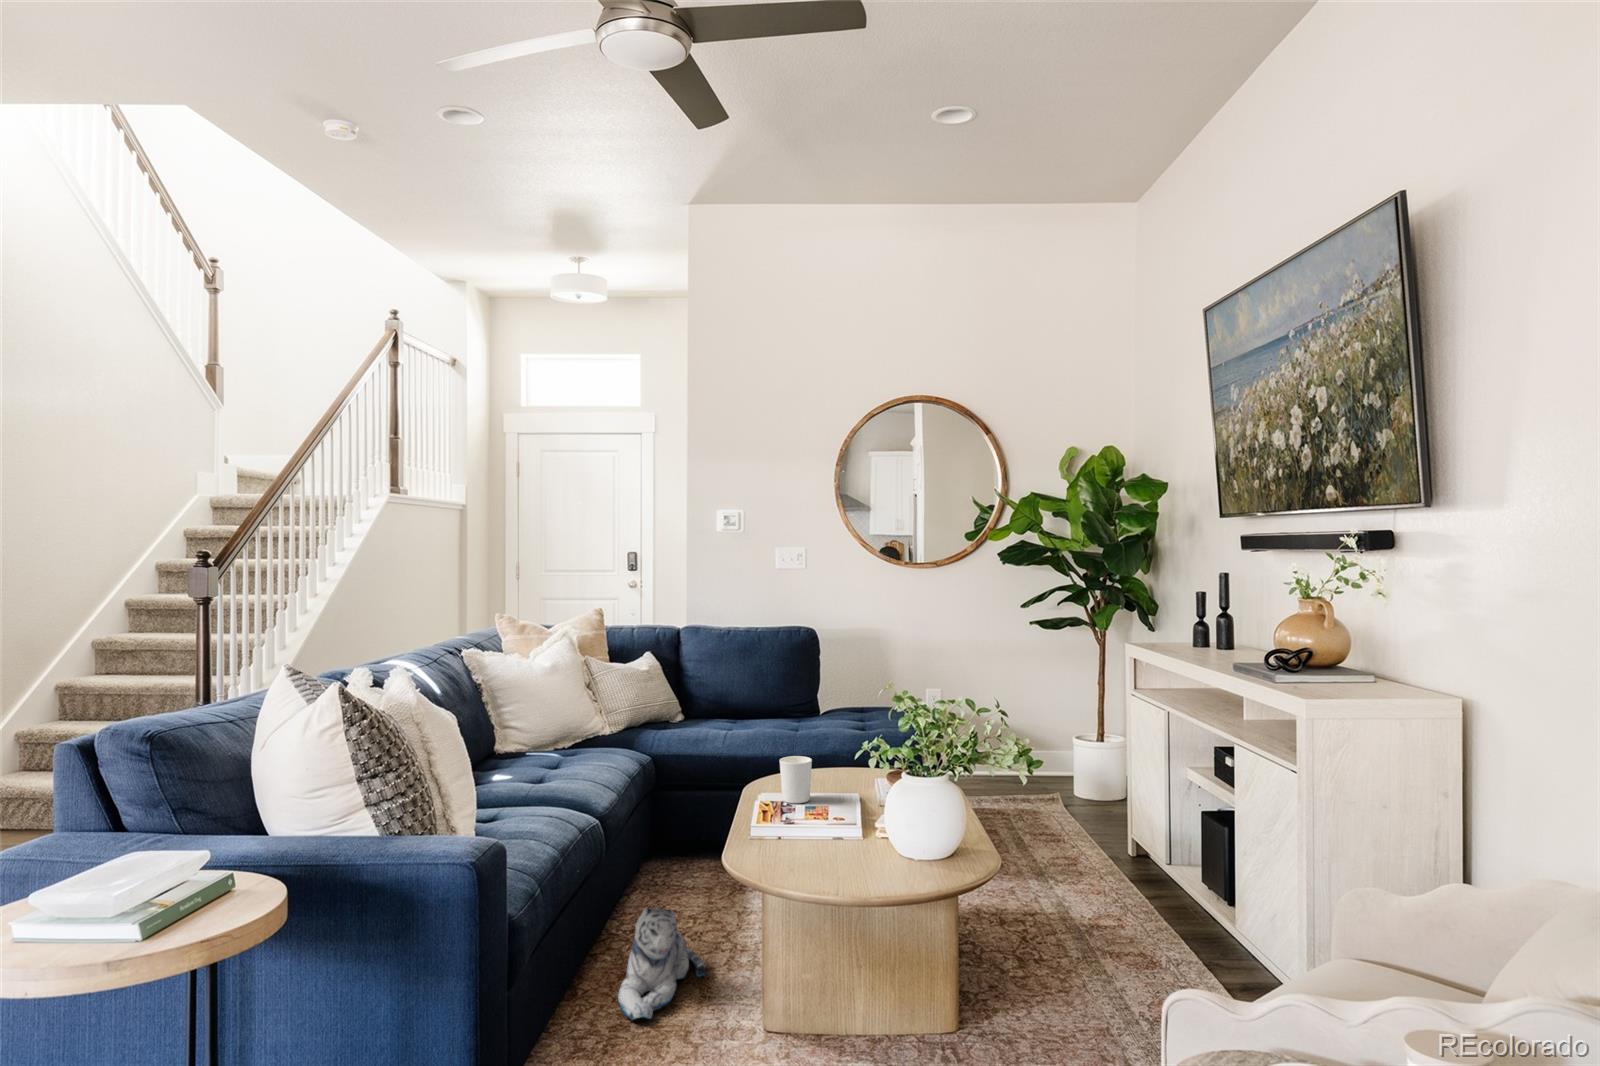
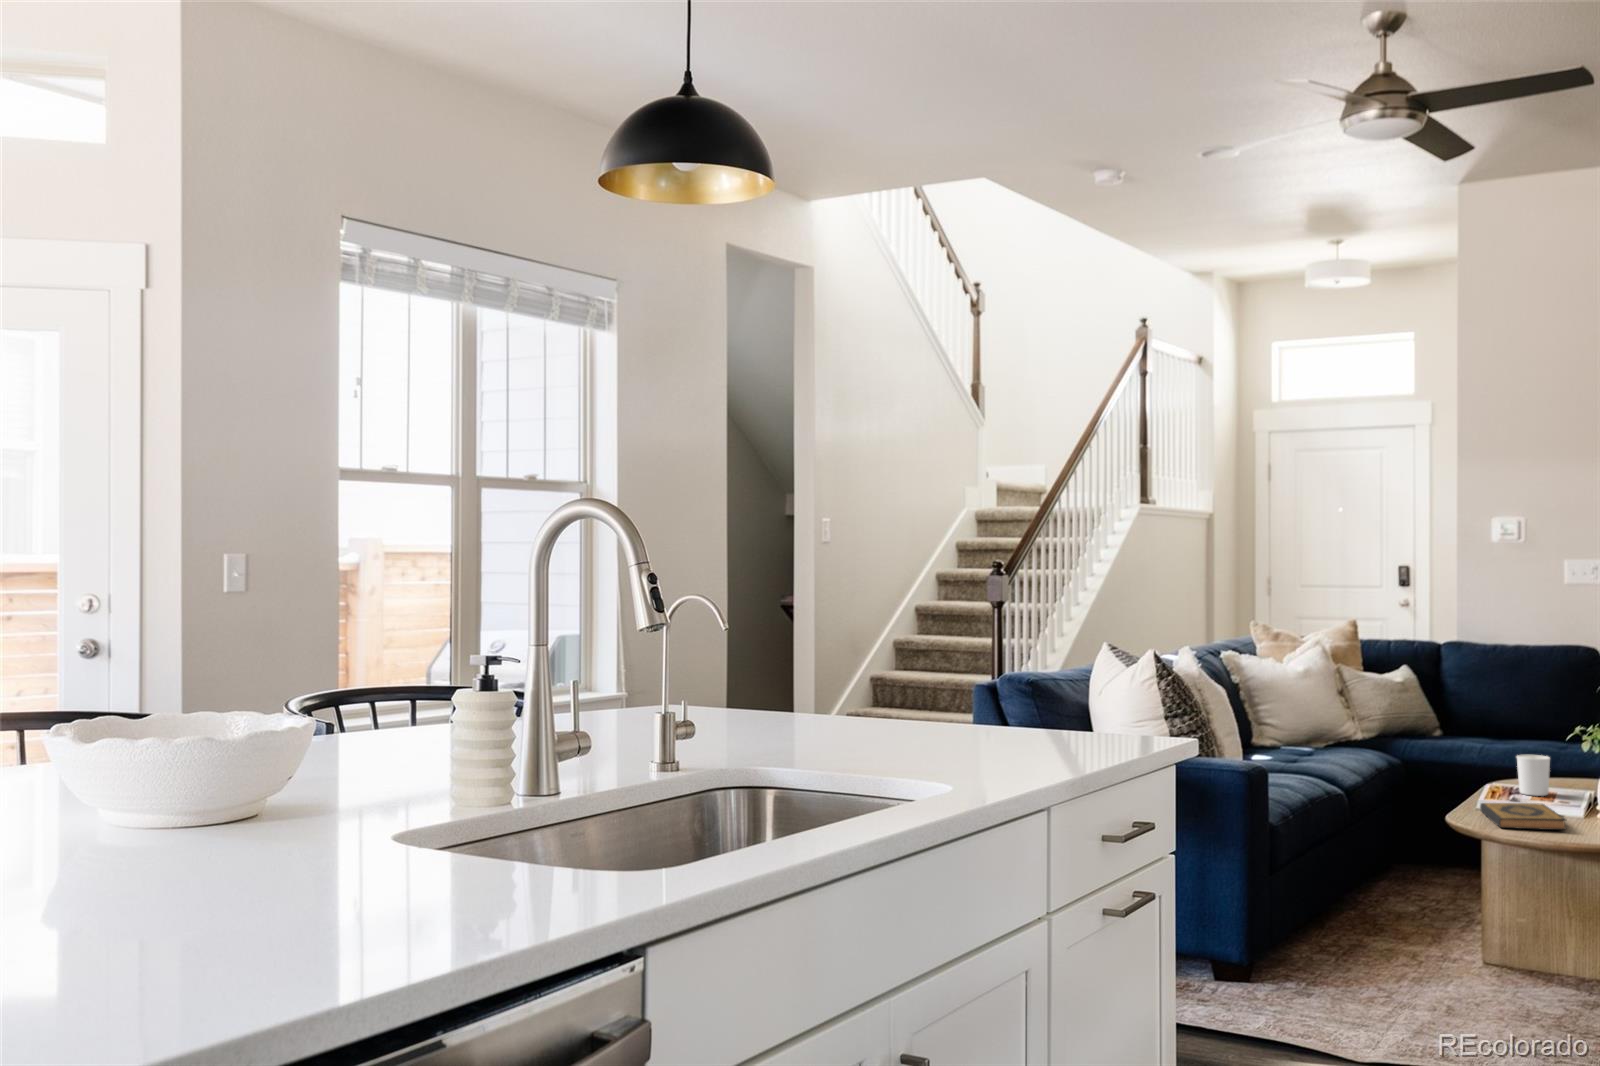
hardback book: none [758,825,860,877] -> present [1480,803,1566,830]
plush toy: present [618,908,706,1021] -> none [1357,858,1439,939]

